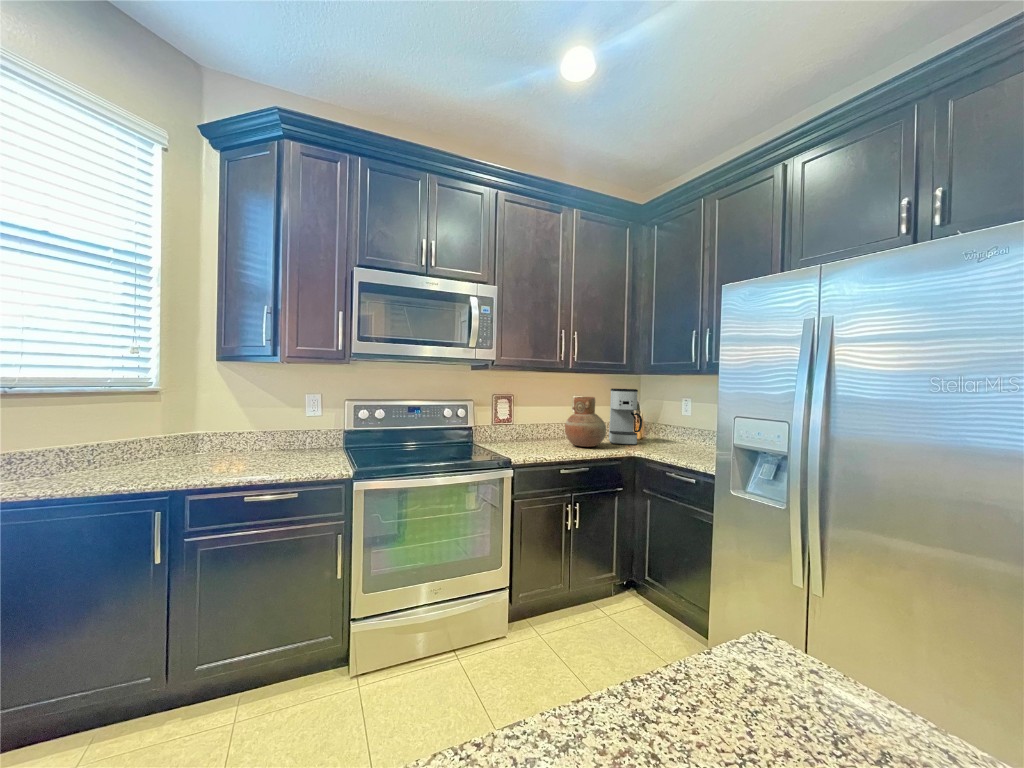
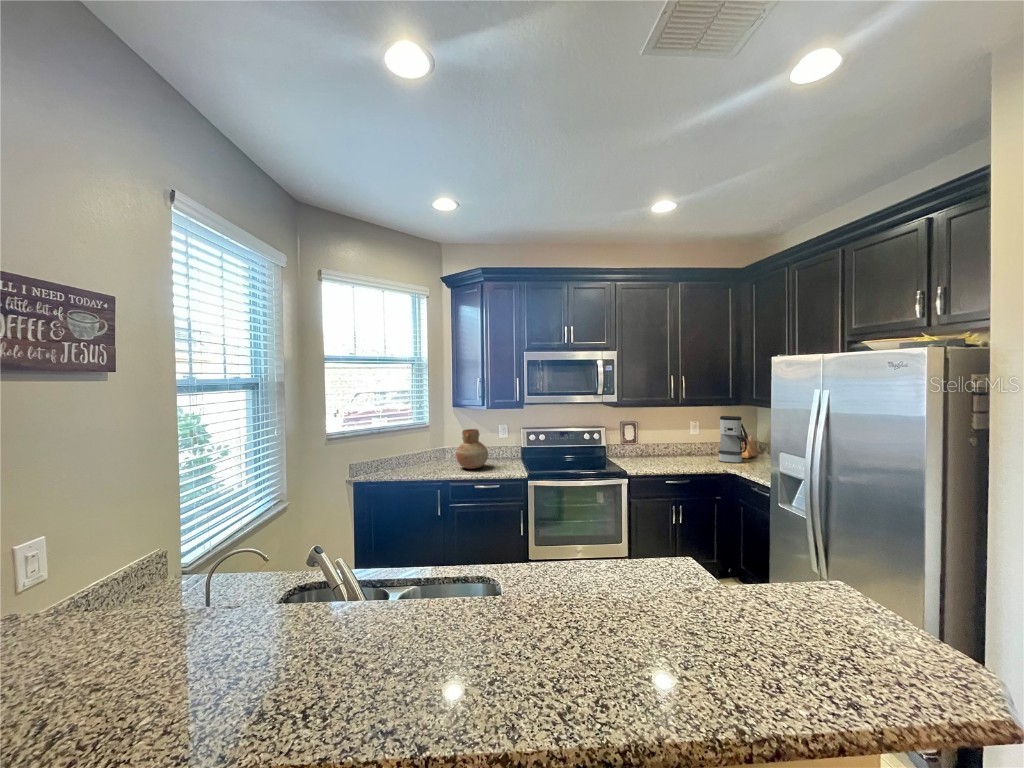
vase: present [565,397,606,447] -> present [456,429,488,469]

